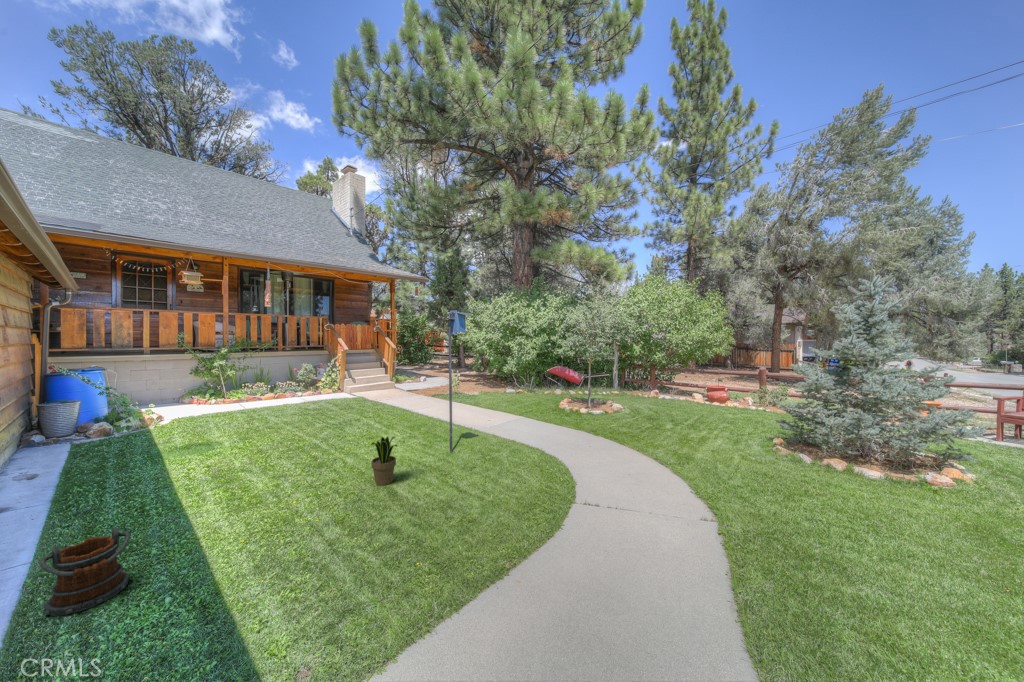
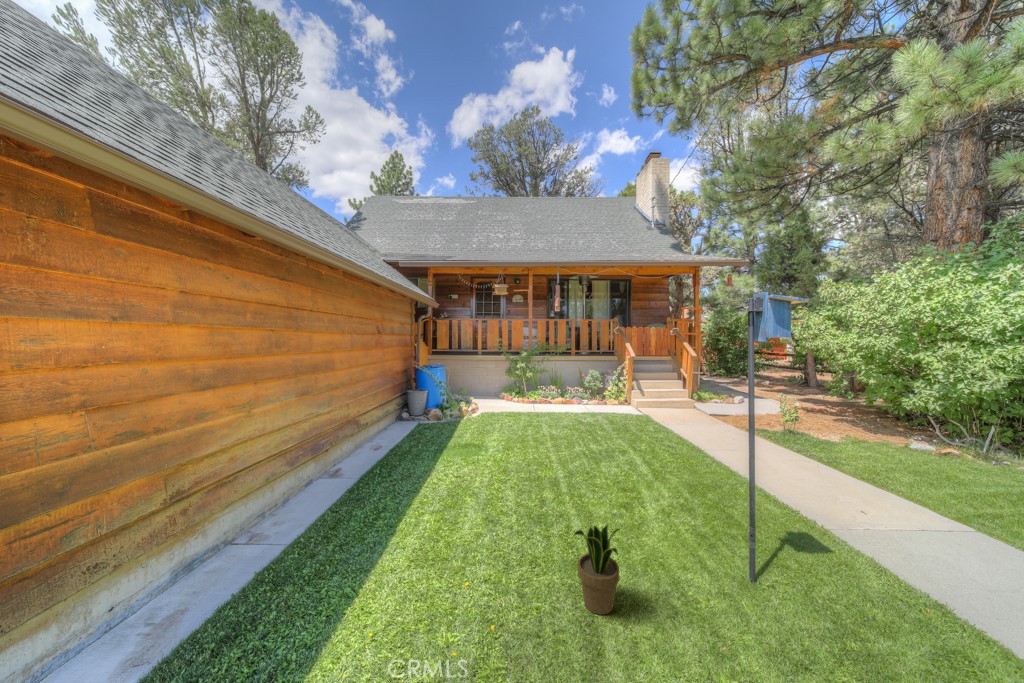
bucket: present [40,528,131,616] -> none [193,566,274,660]

